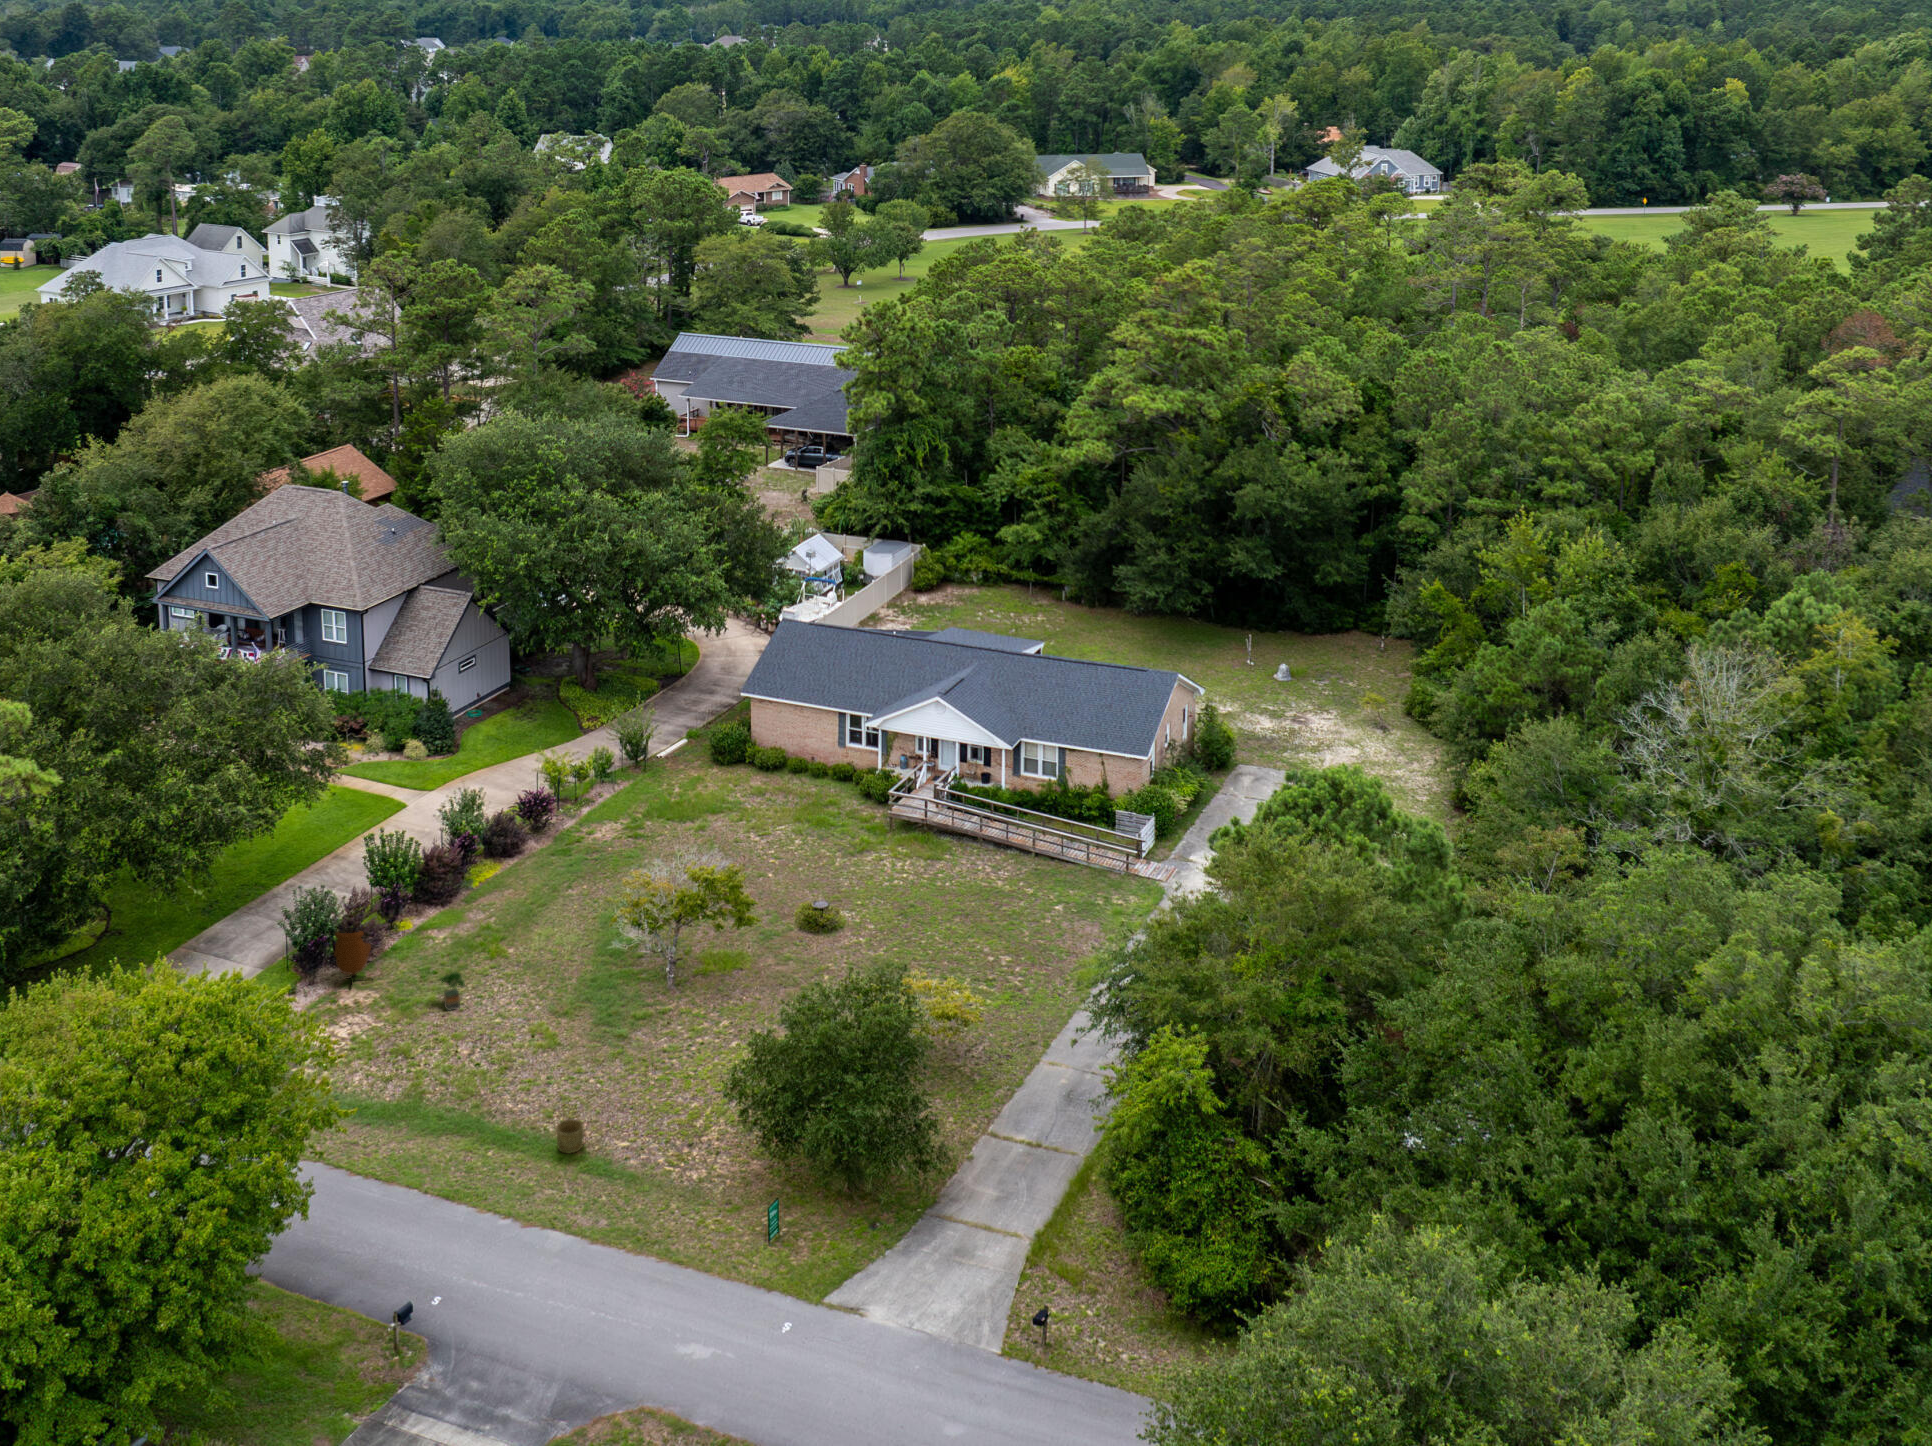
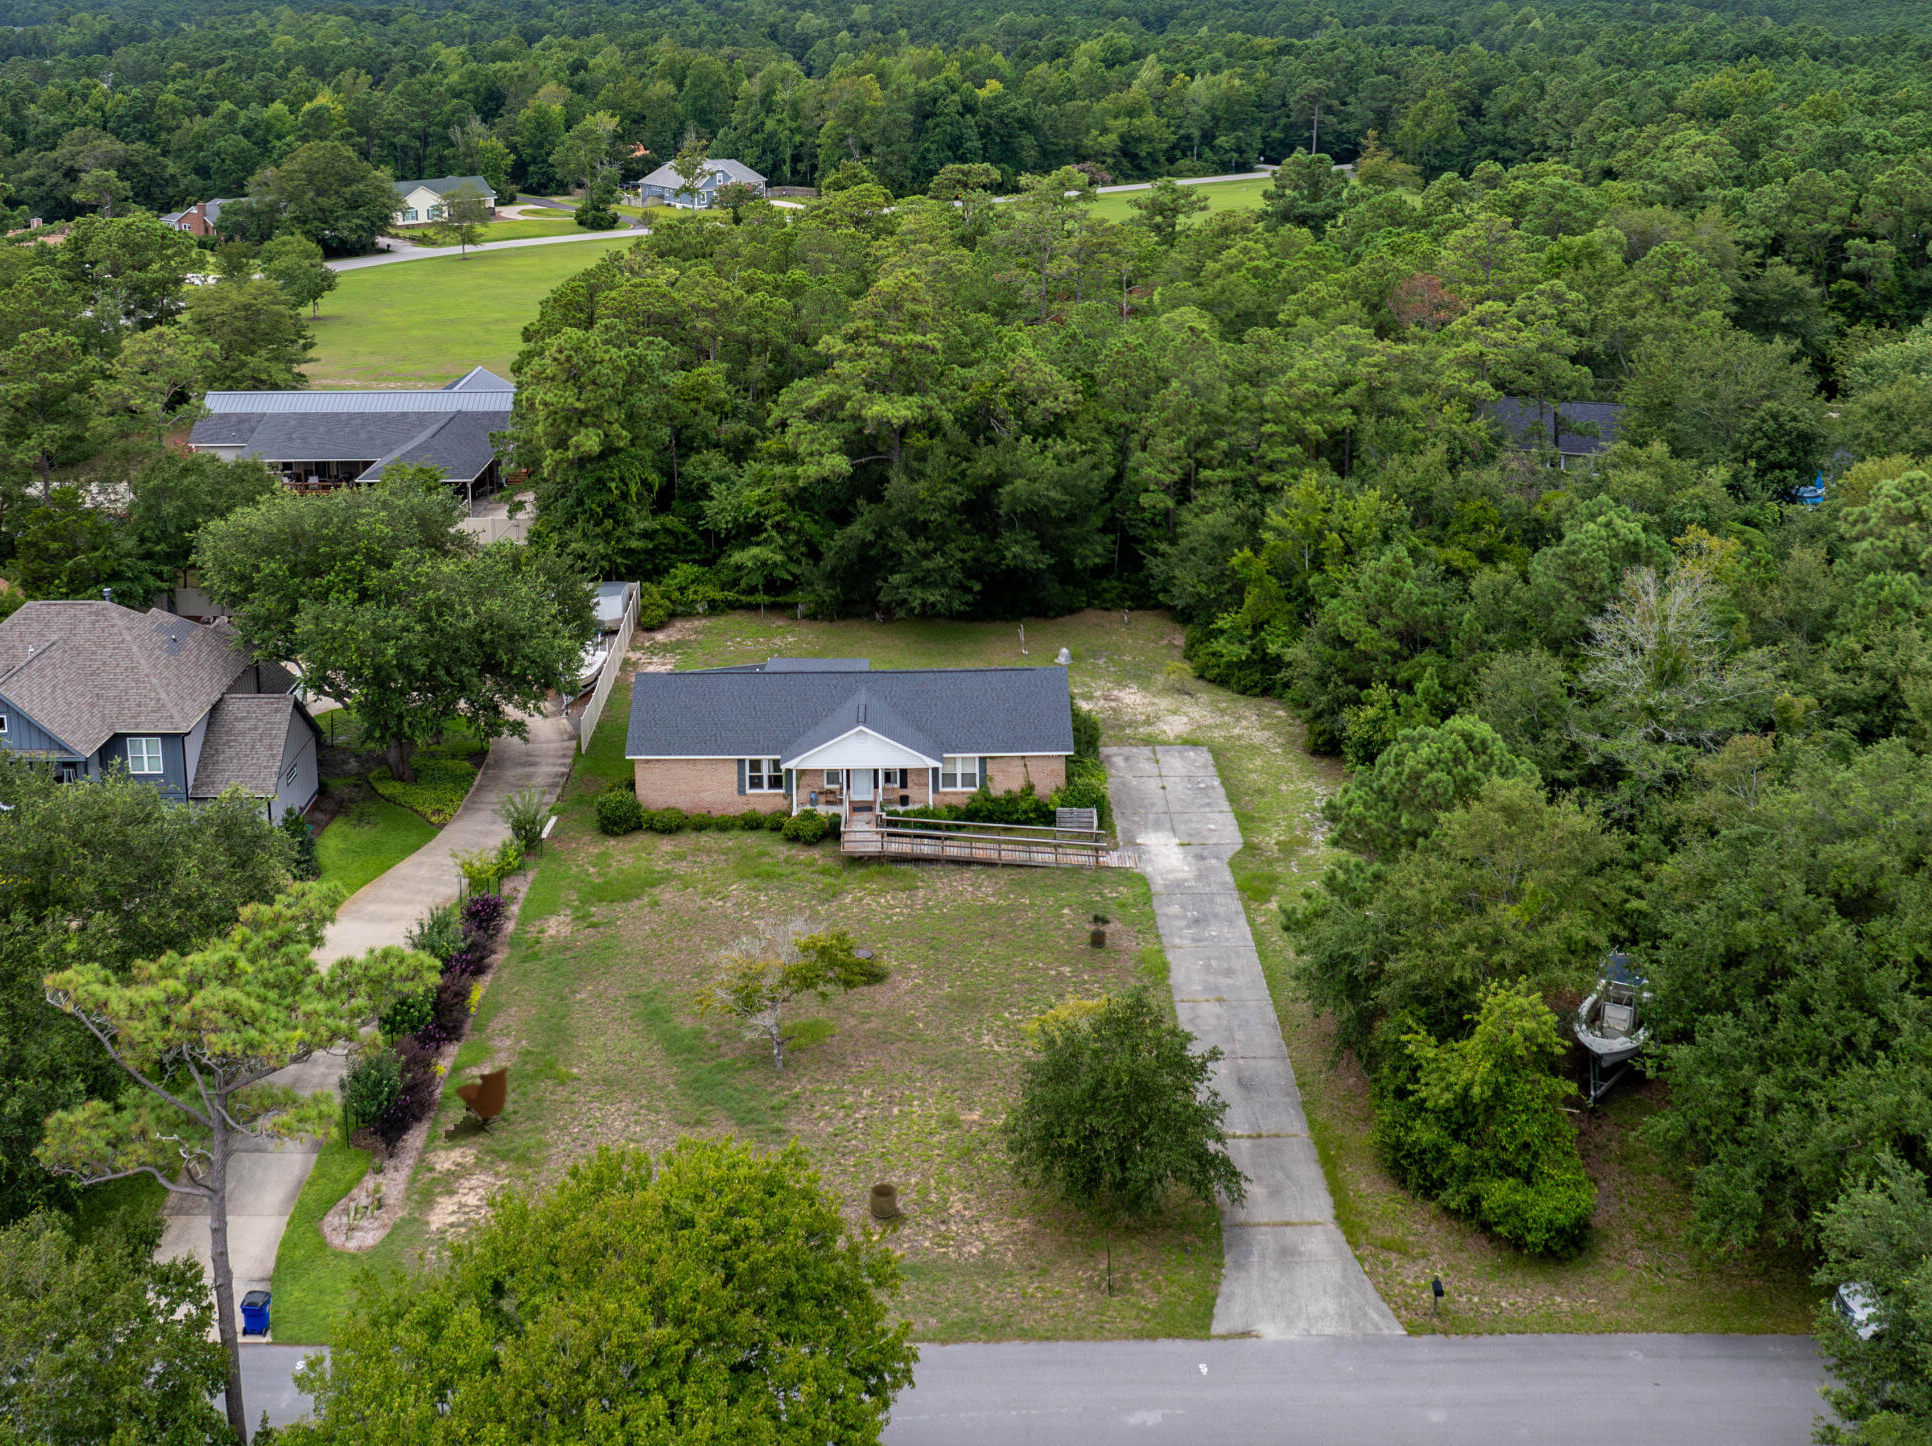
potted tree: present [441,972,465,1011] -> present [1088,914,1111,948]

